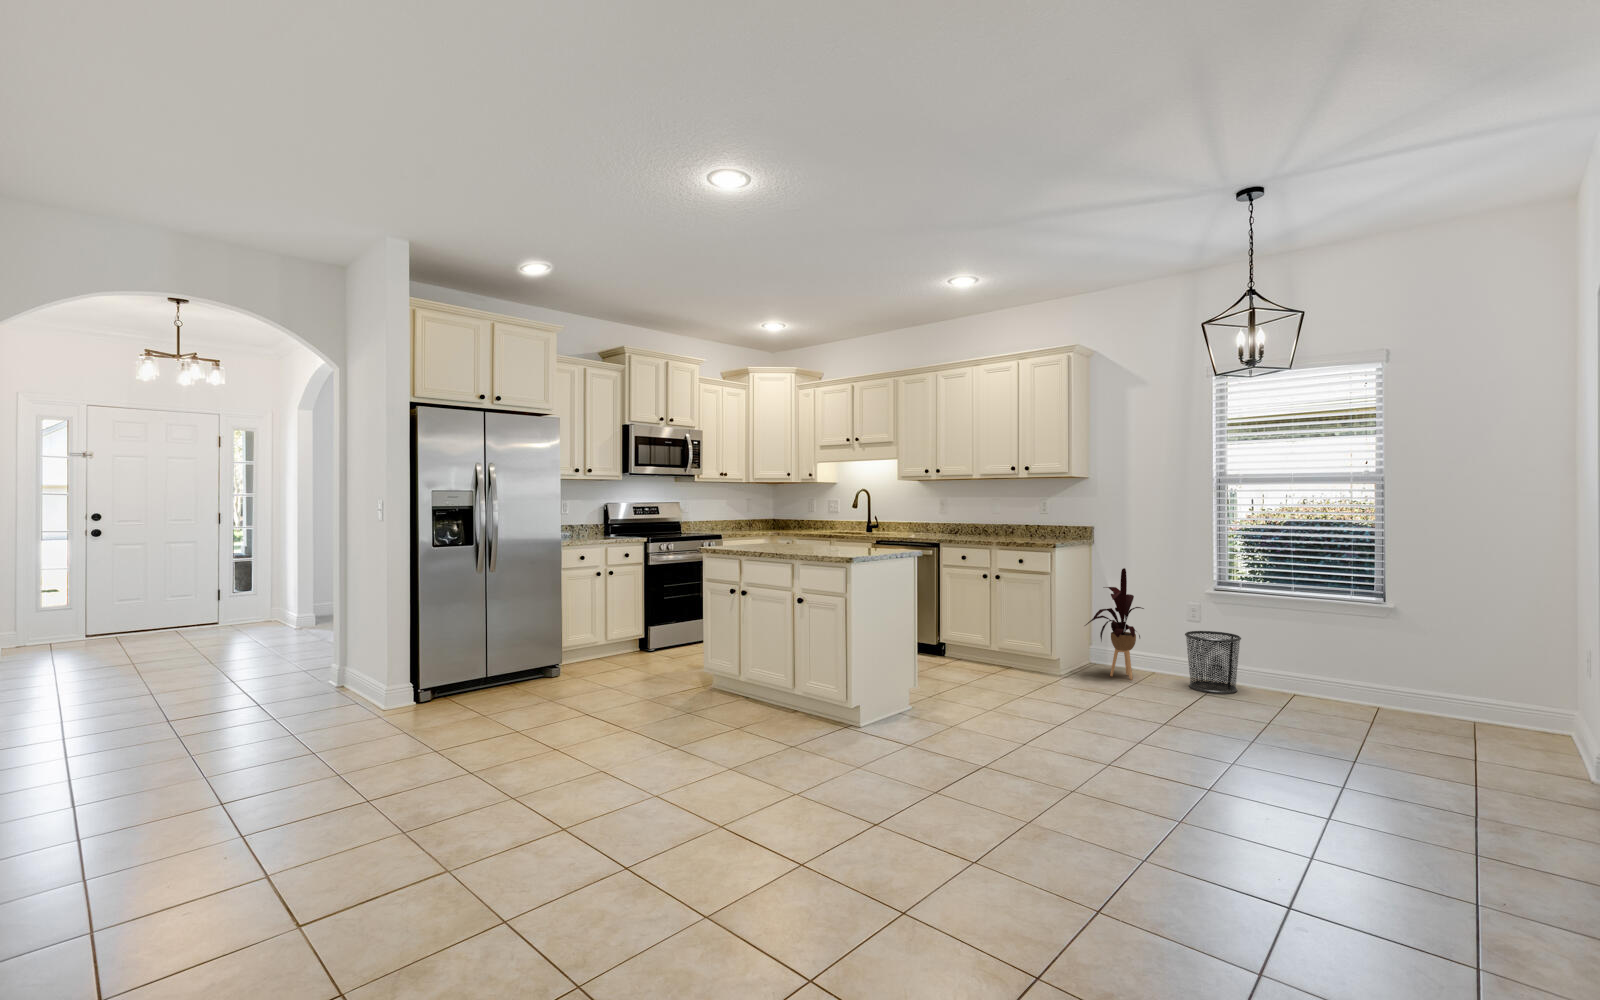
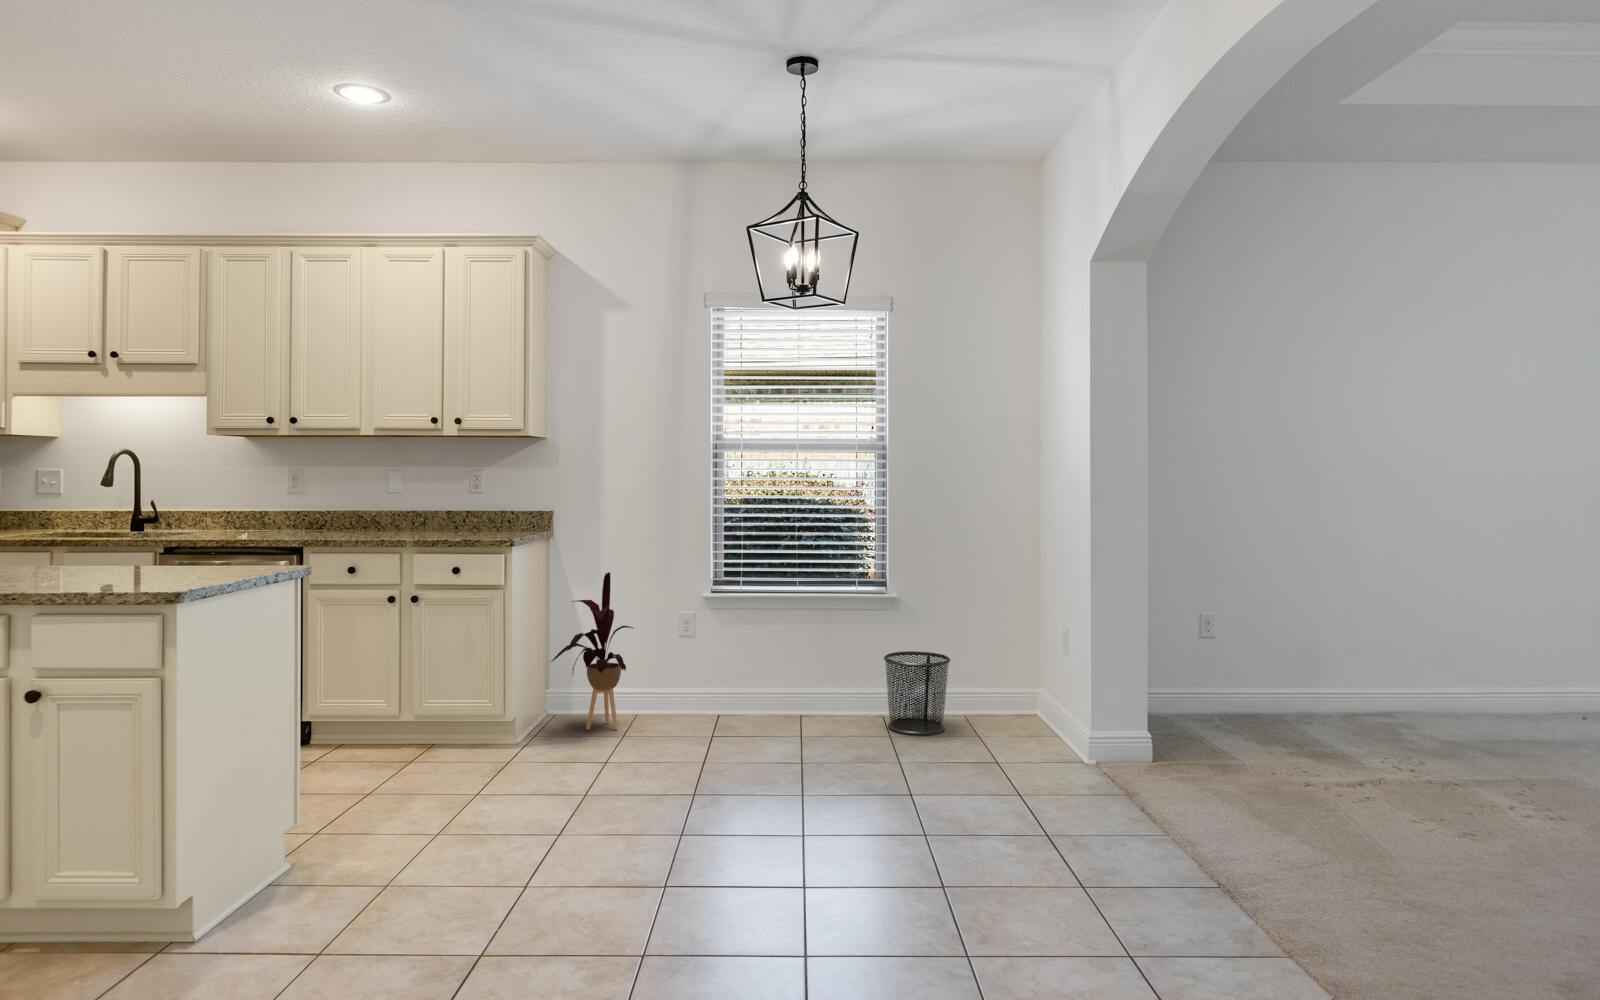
trash can: present [1185,631,1241,694] -> present [884,651,950,735]

